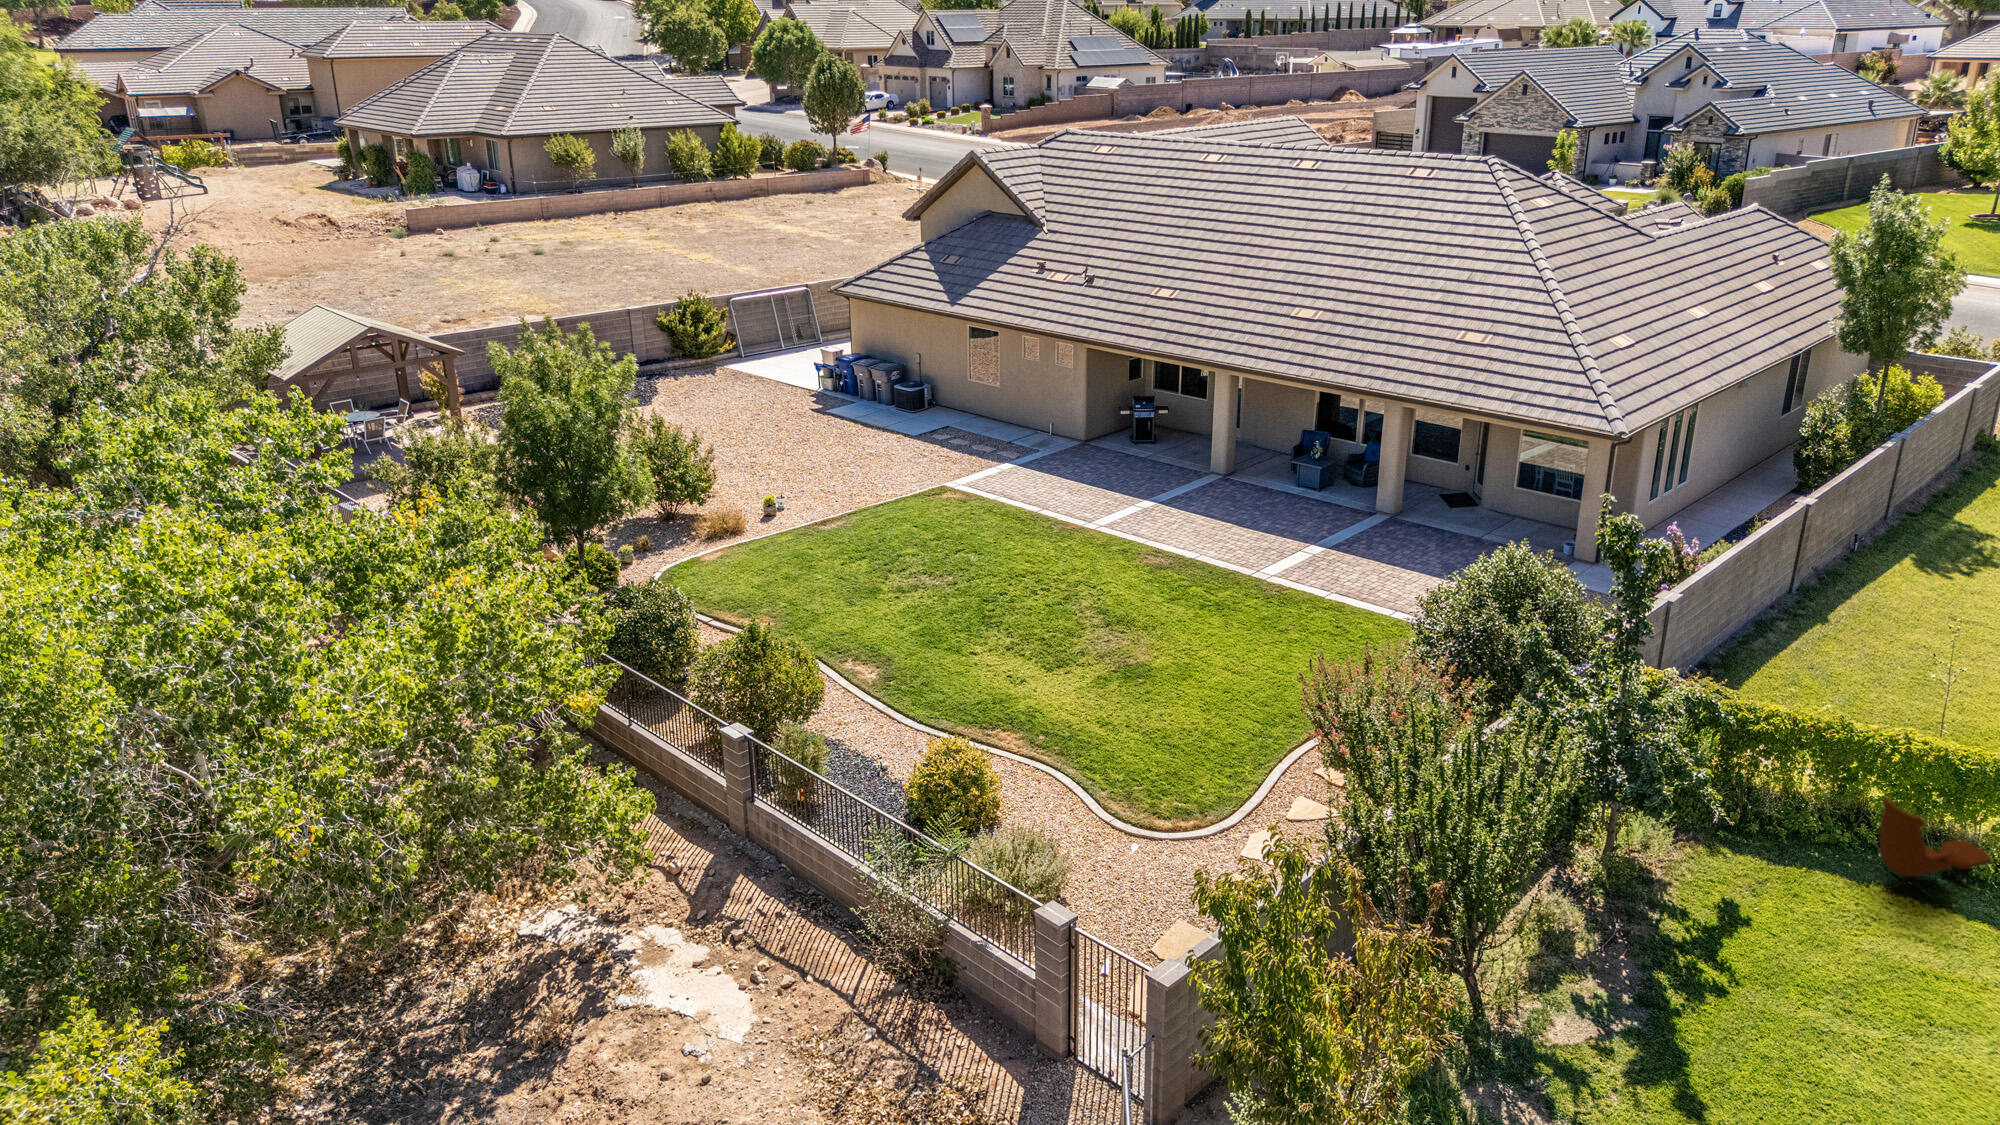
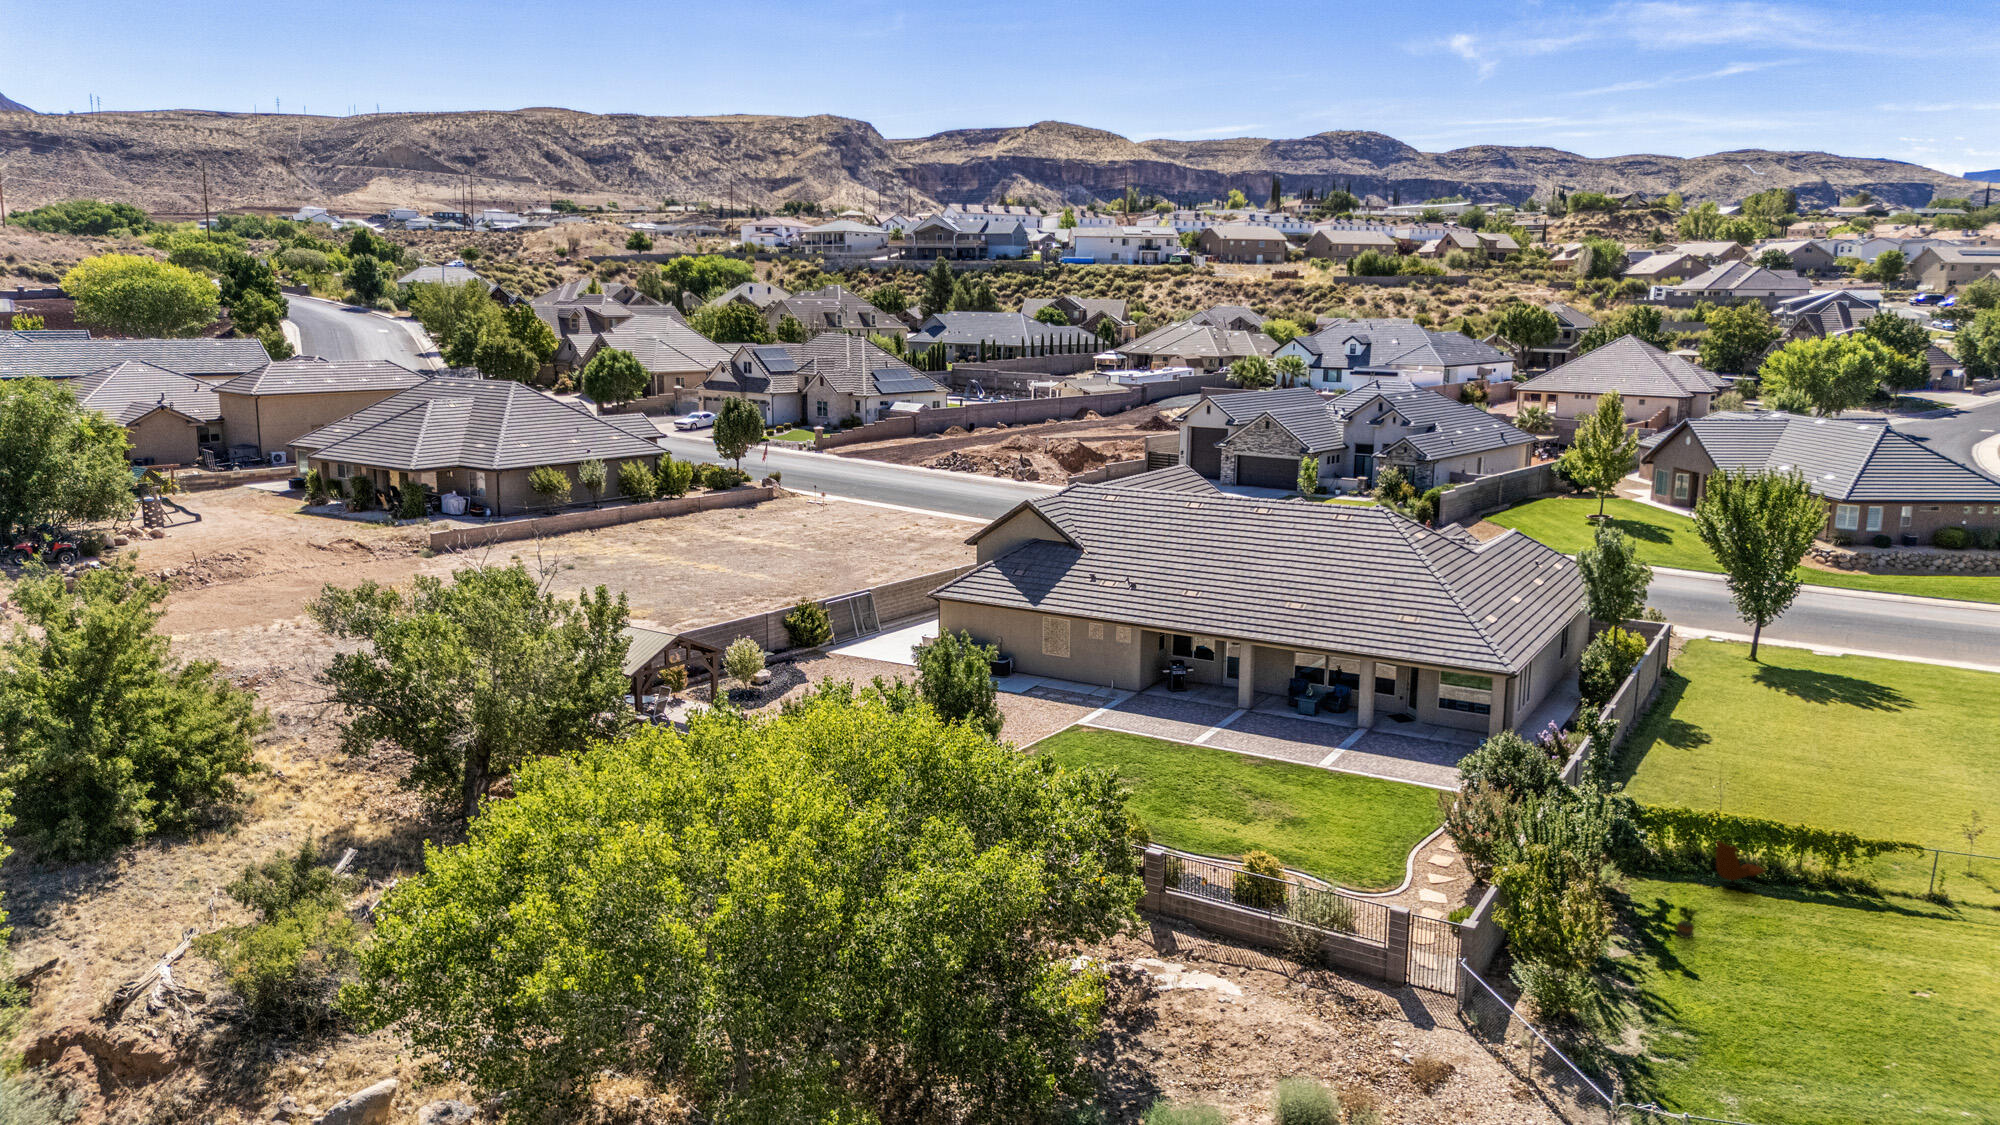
potted tree: none [1730,937,1783,1003] -> present [1676,906,1697,939]

